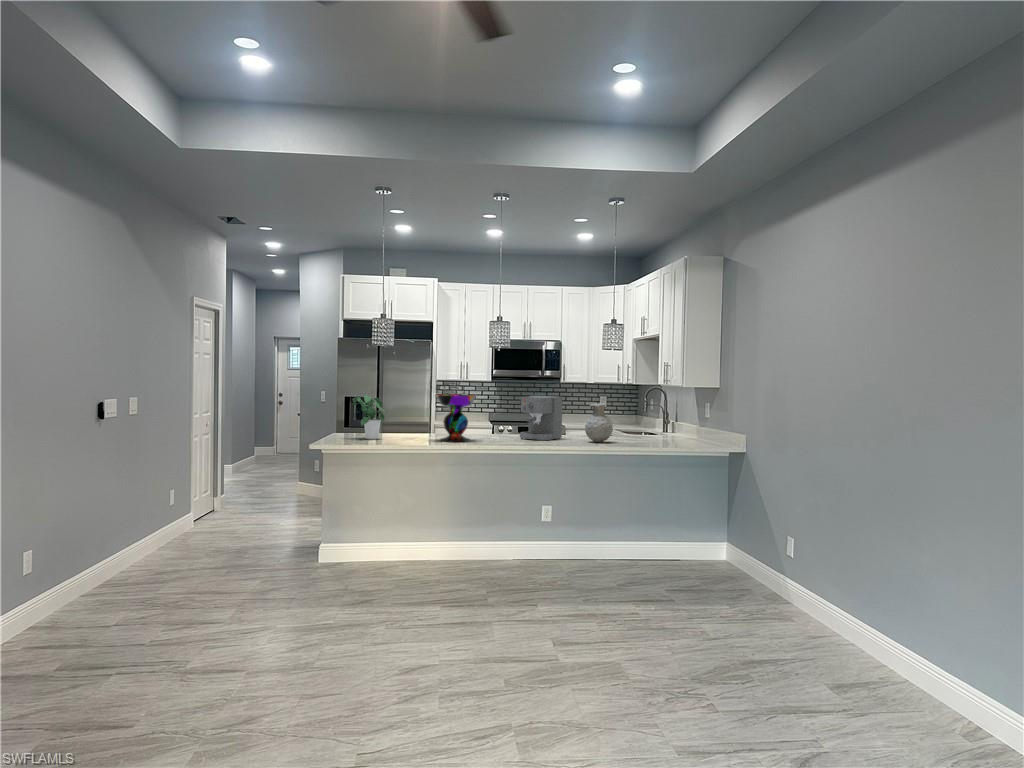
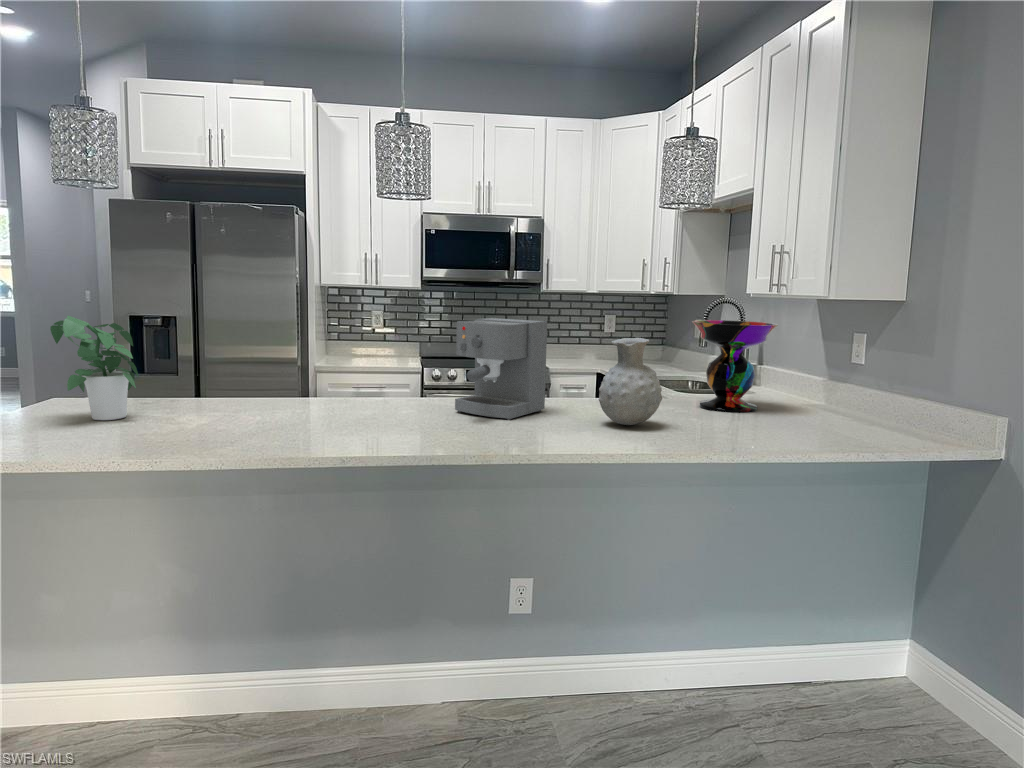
decorative bowl: present [435,394,477,442] -> present [692,320,778,413]

